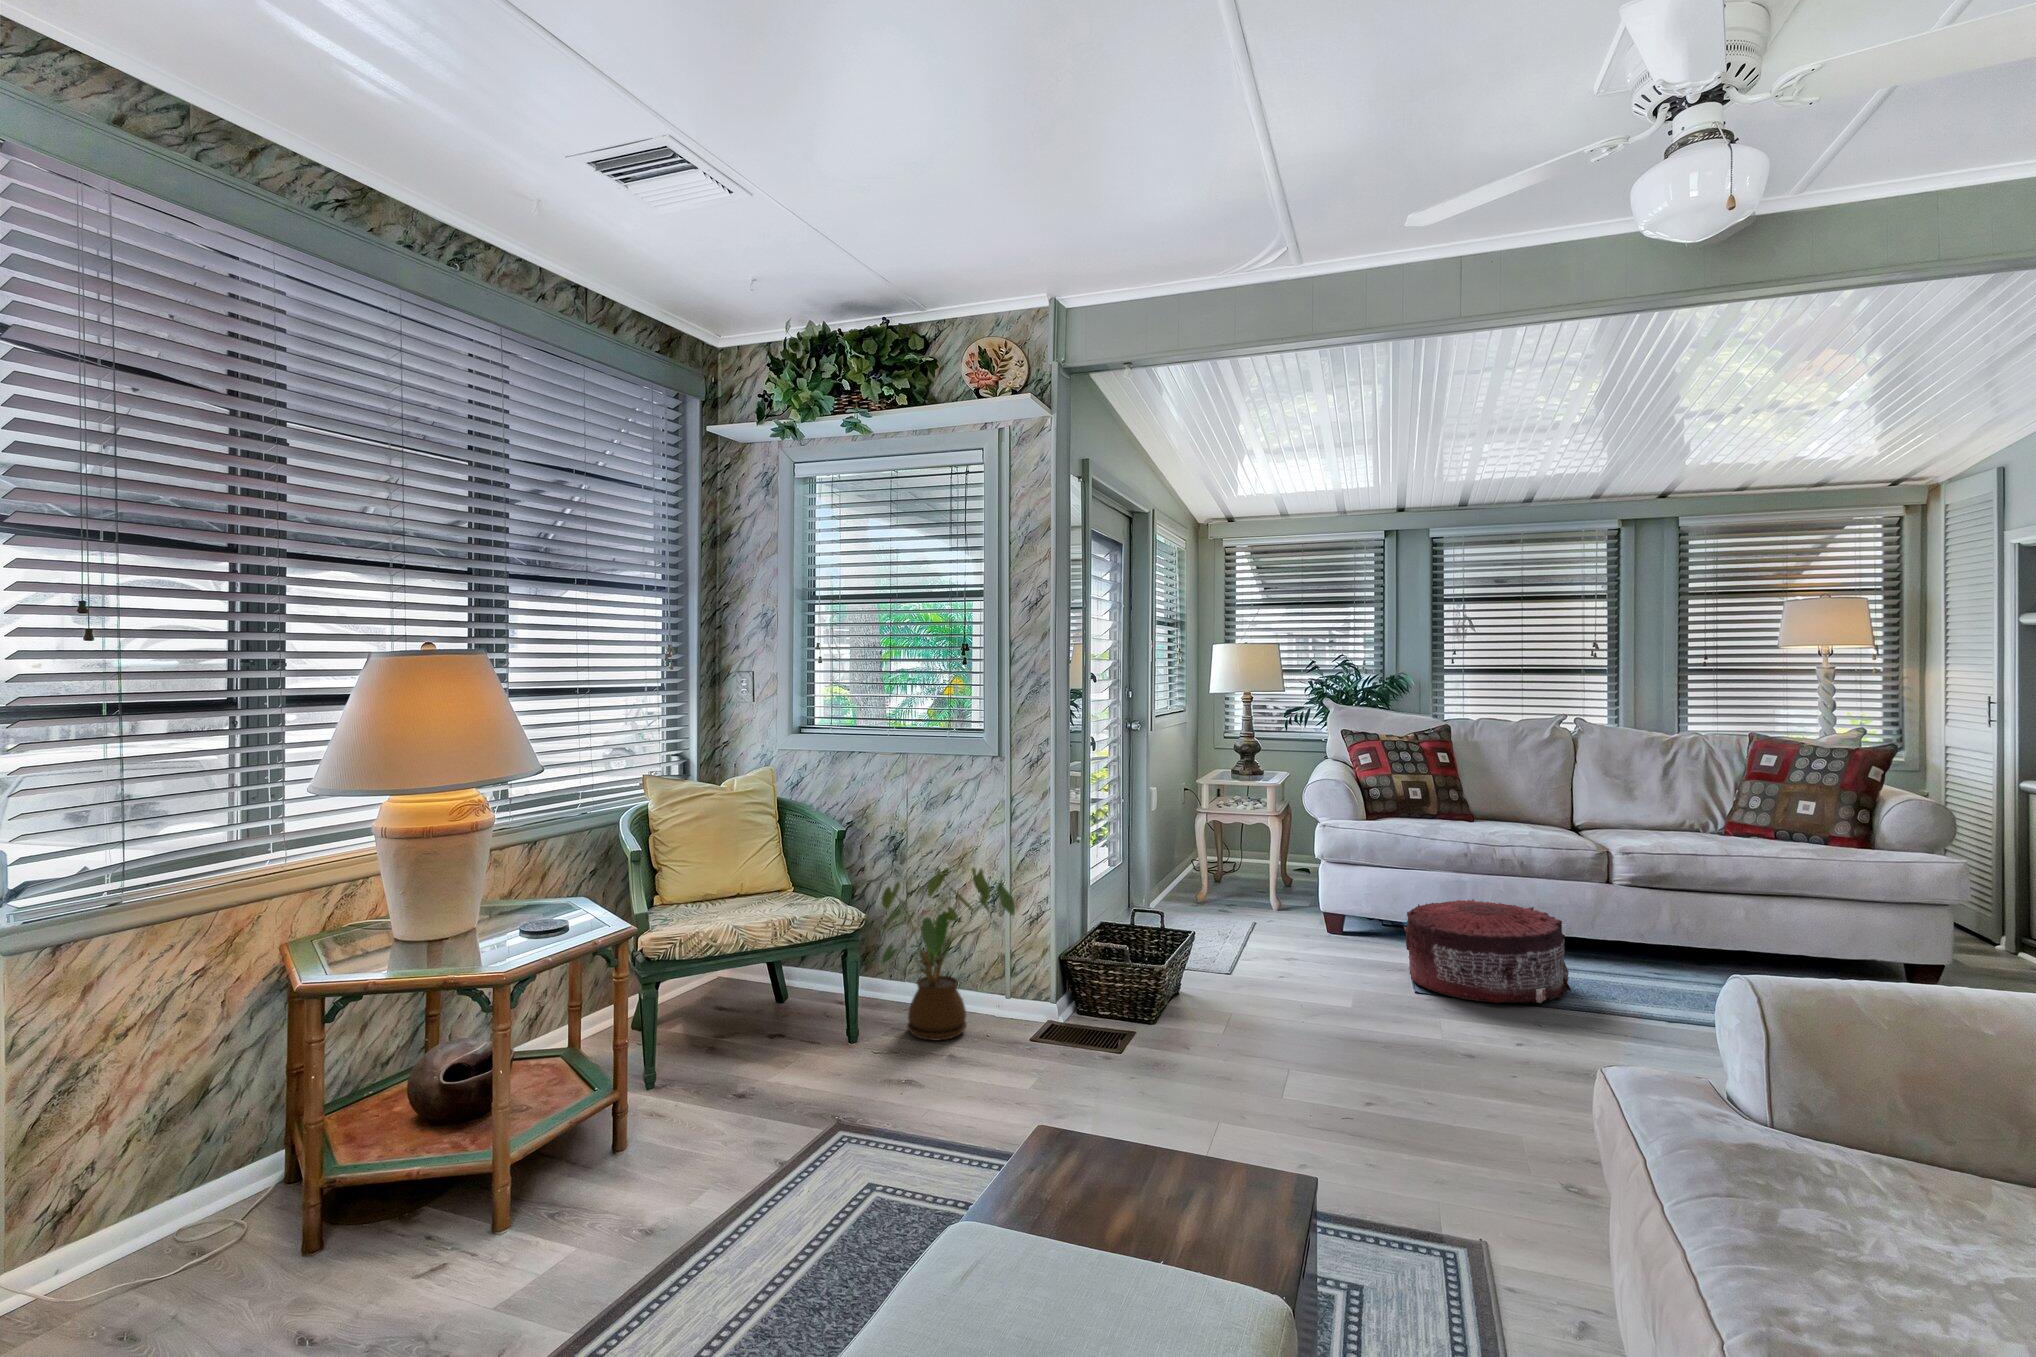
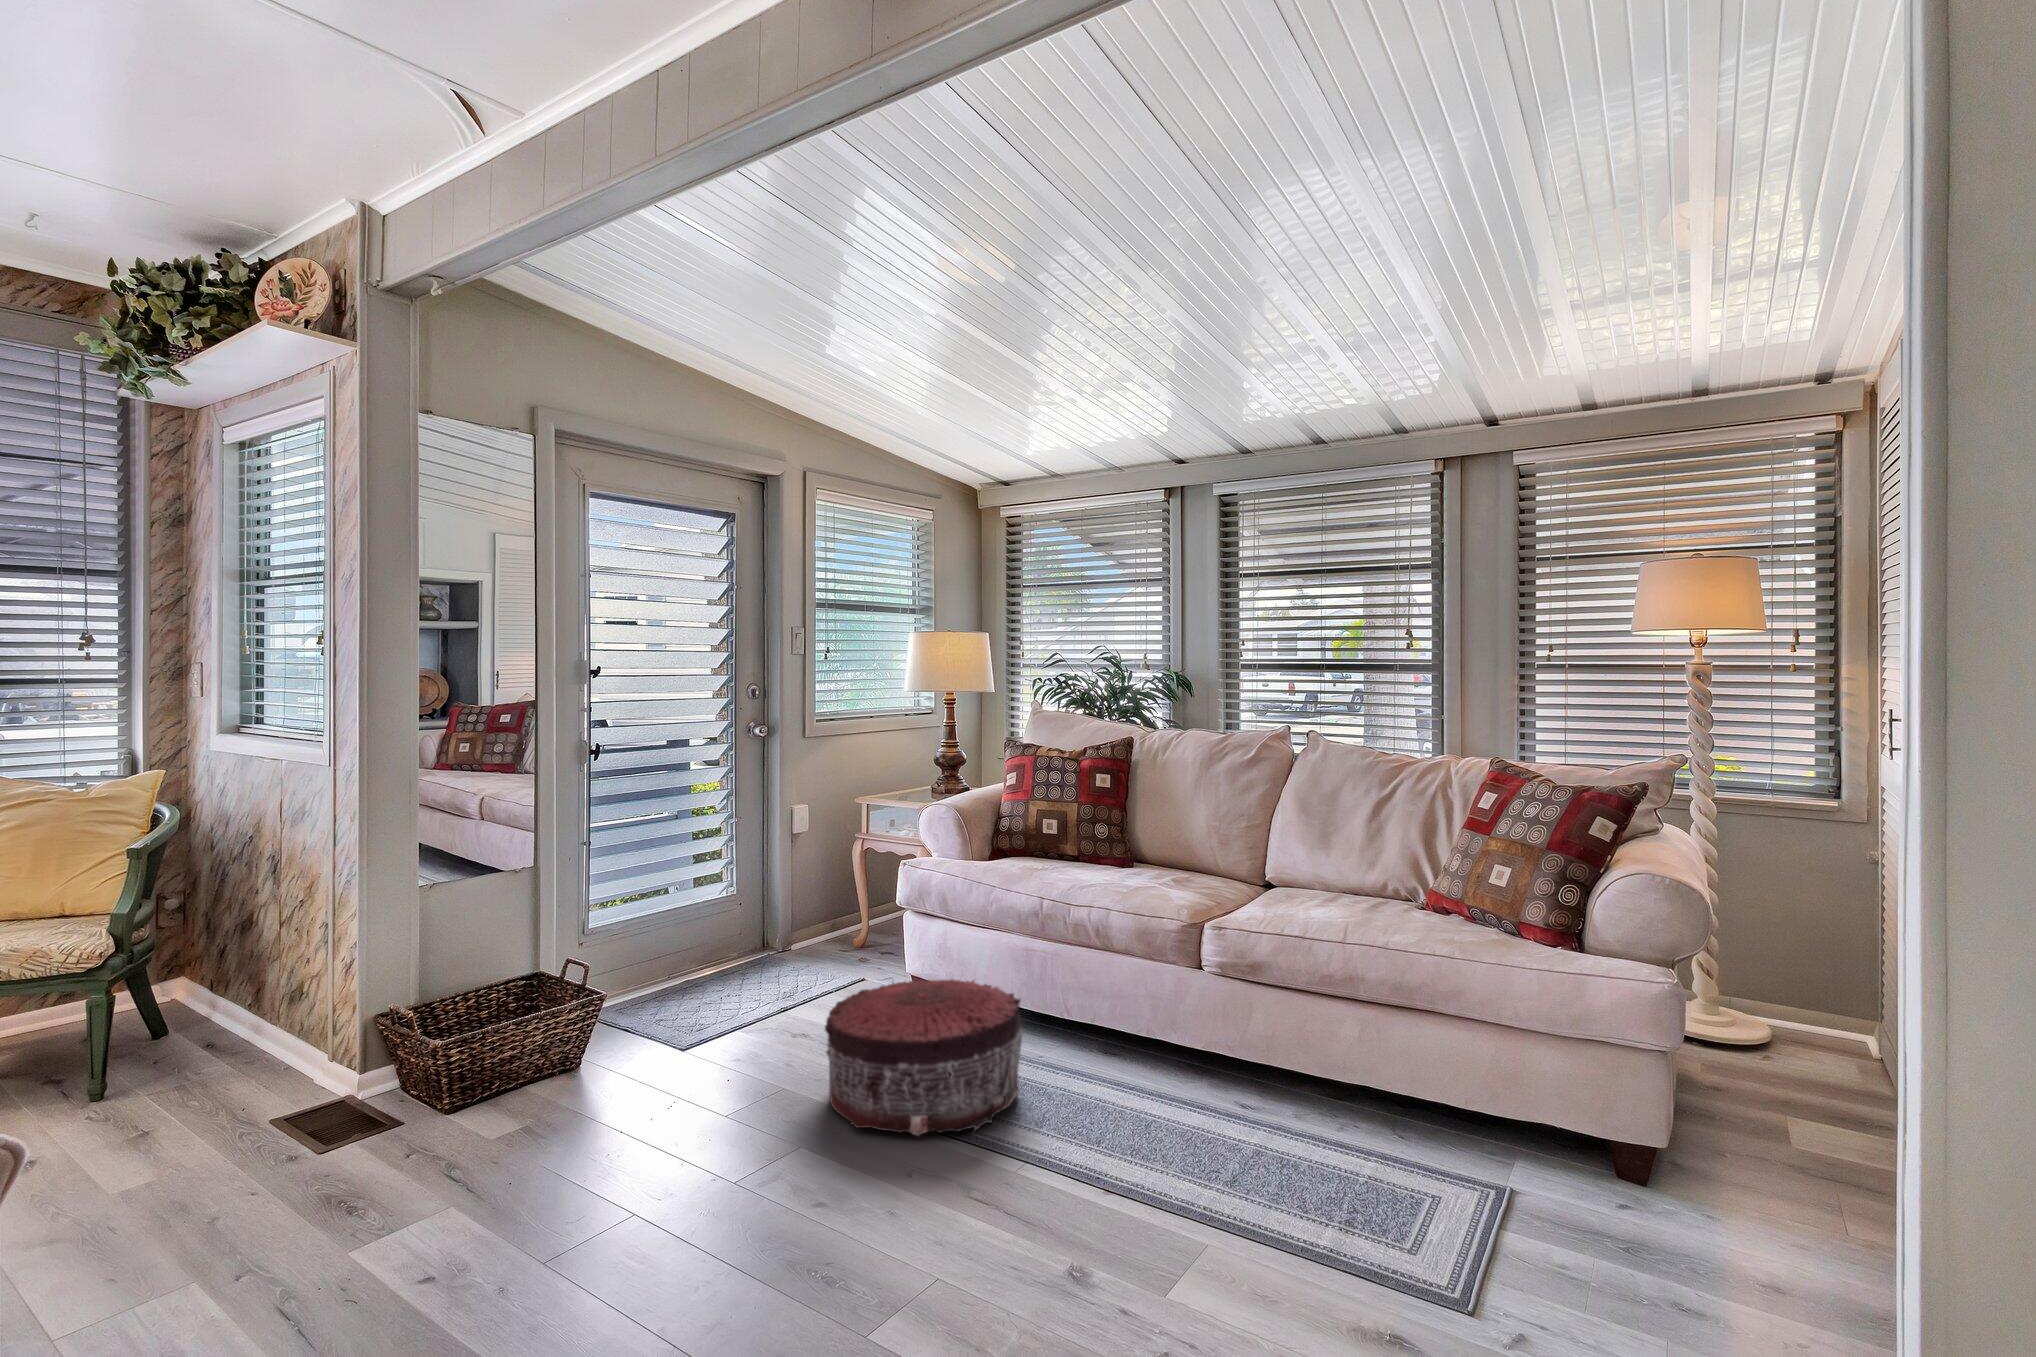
house plant: present [881,868,1015,1040] -> none [103,897,300,1093]

